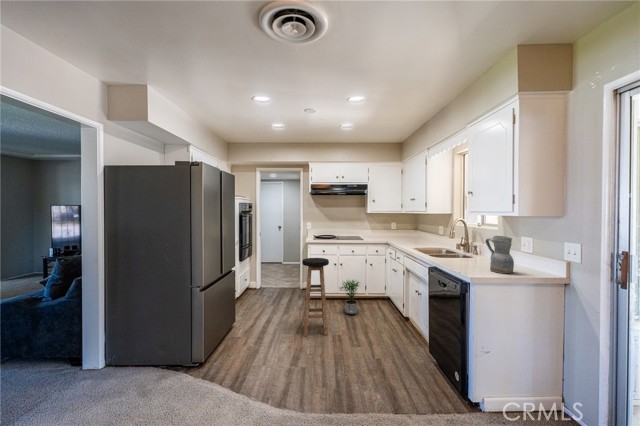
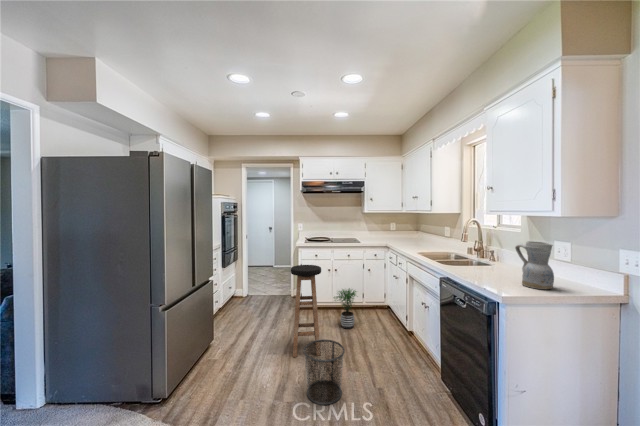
waste bin: none [315,318,349,369] -> present [304,339,345,405]

